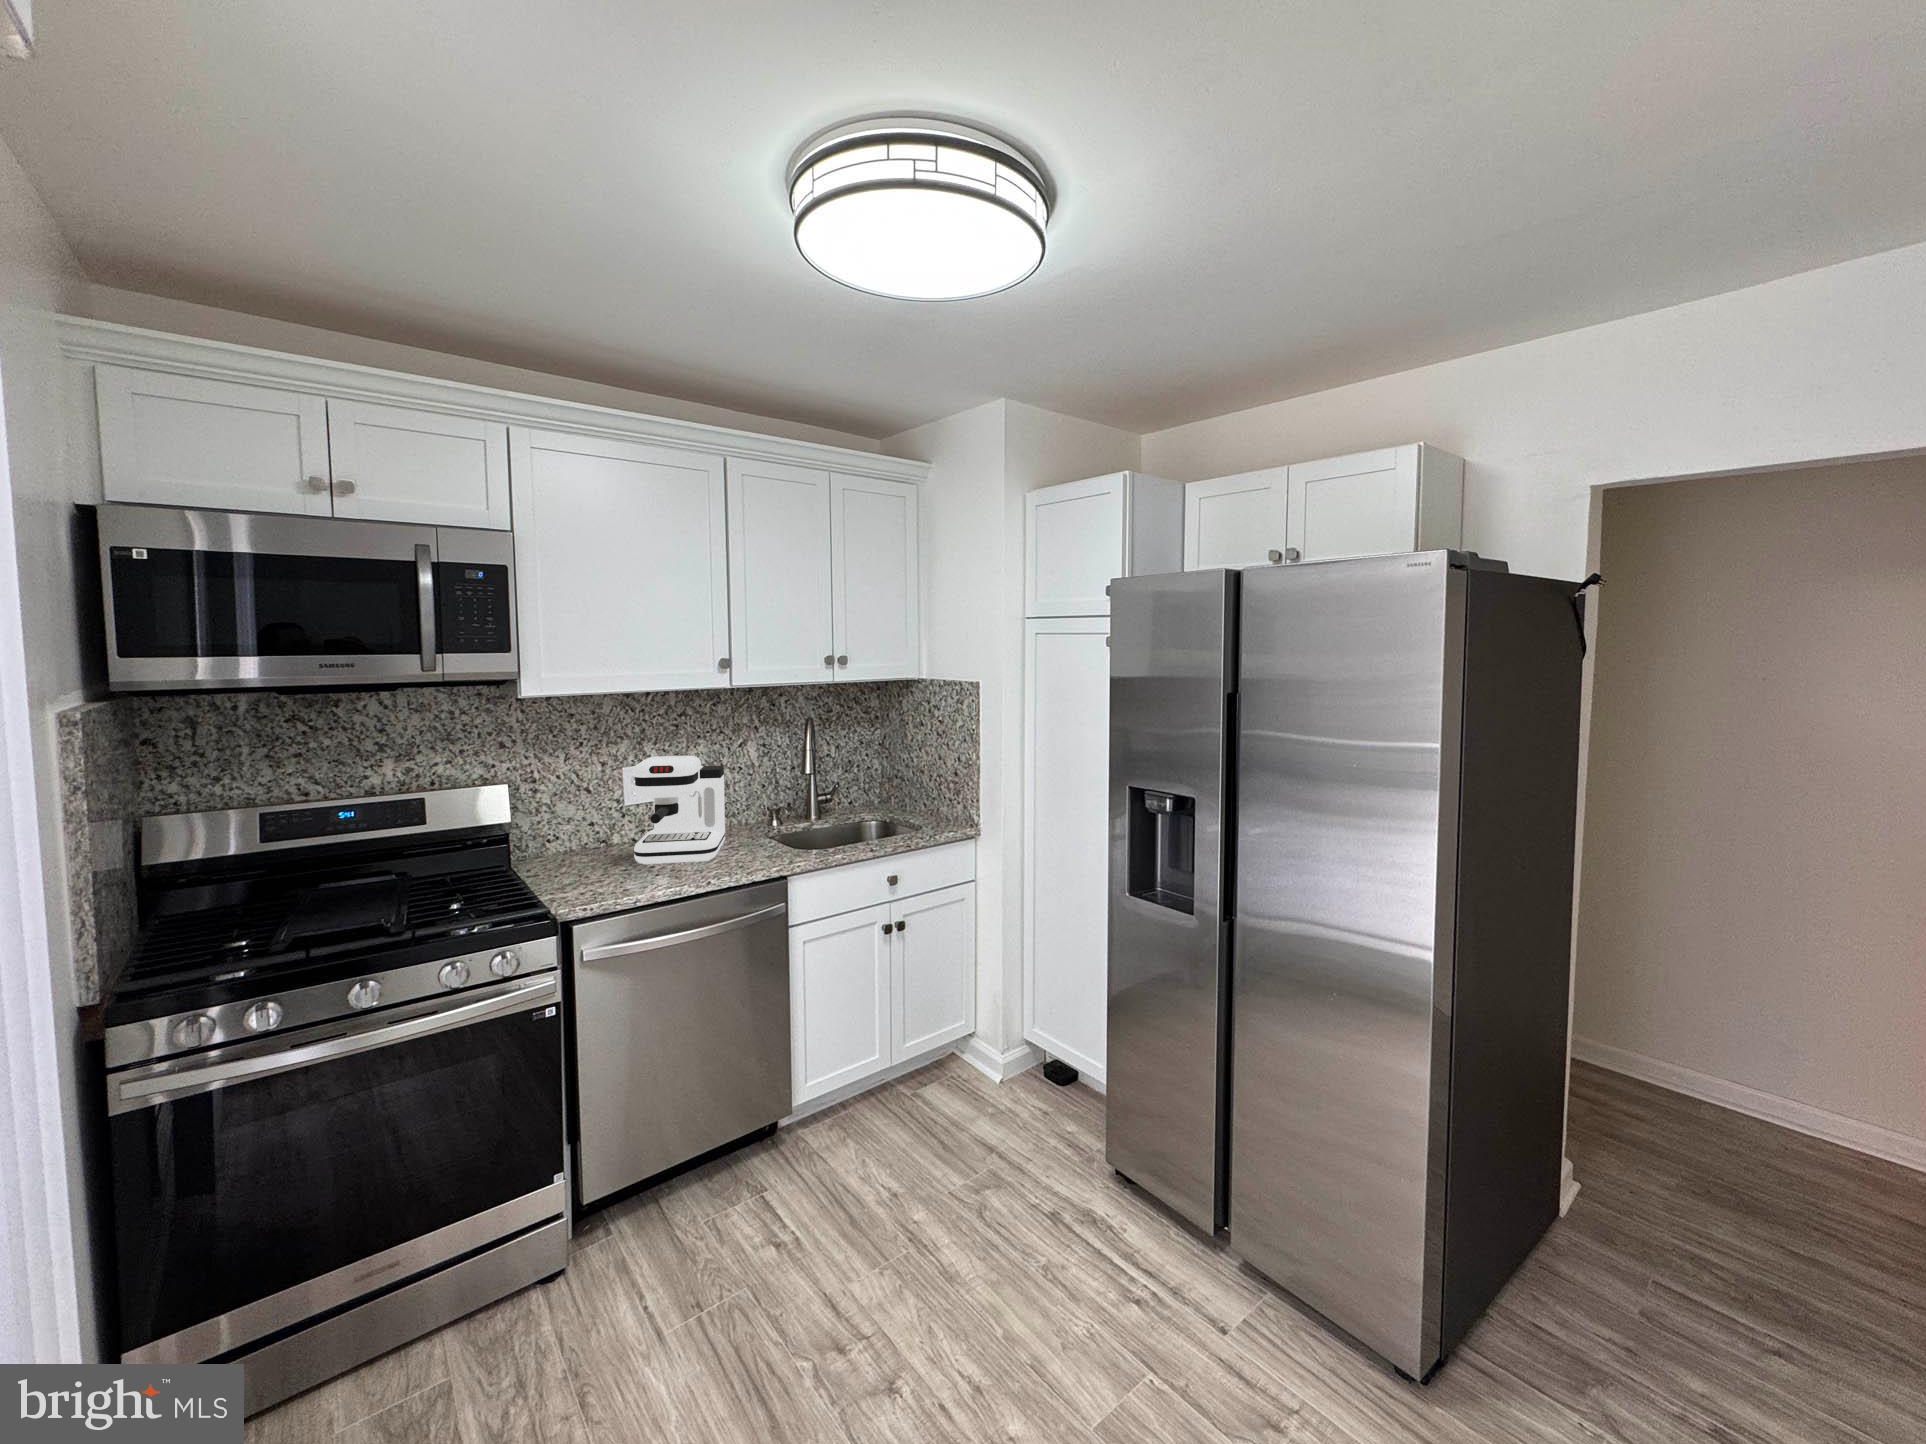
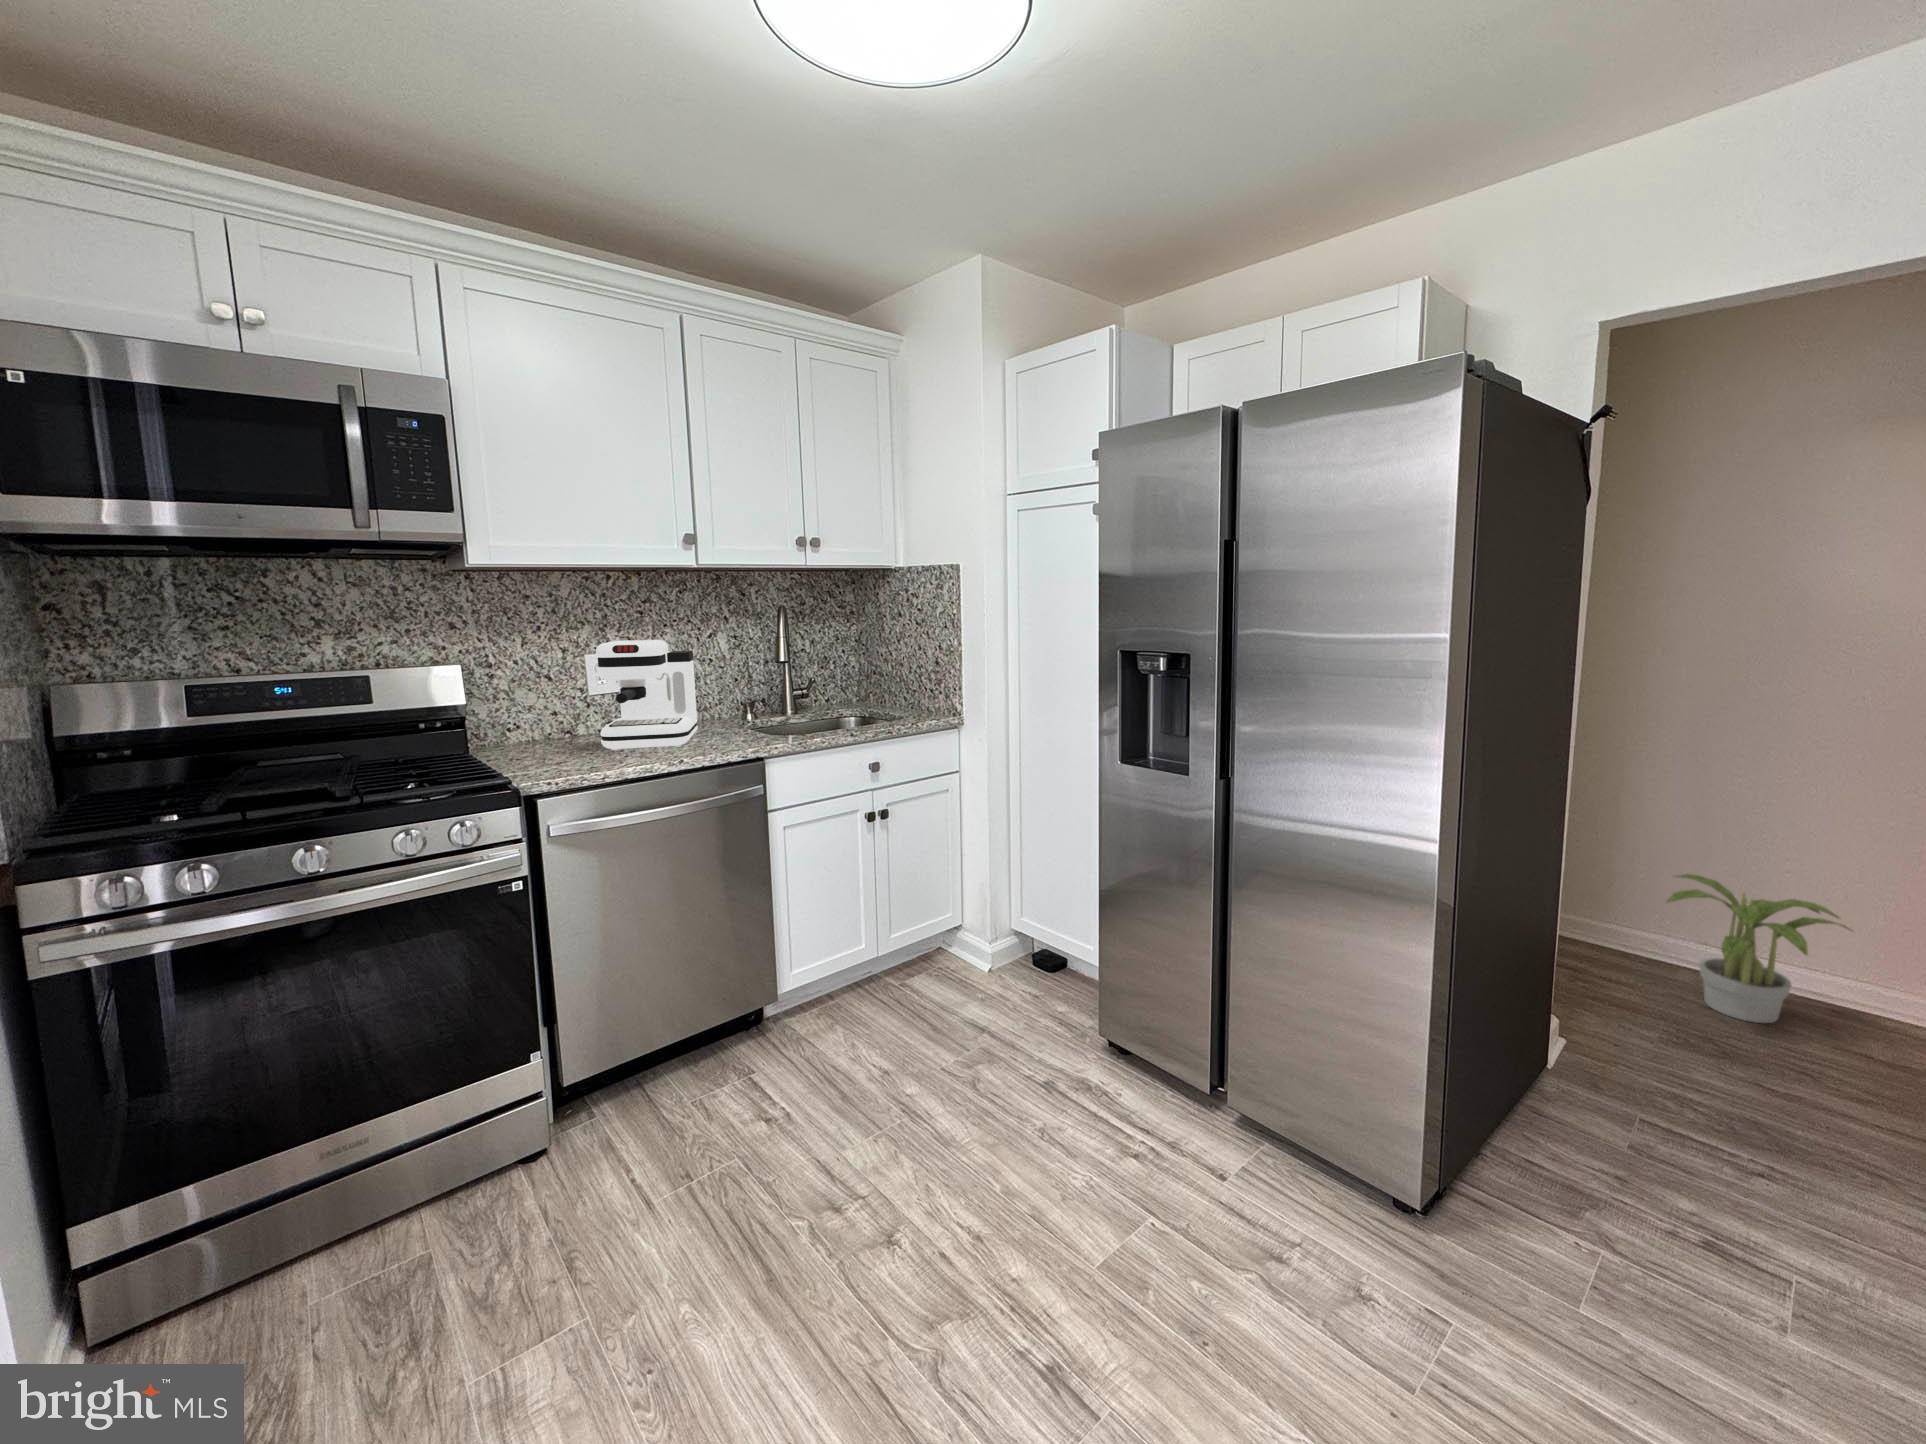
potted plant: none [1678,1009,1873,1172] -> present [1667,874,1851,1023]

